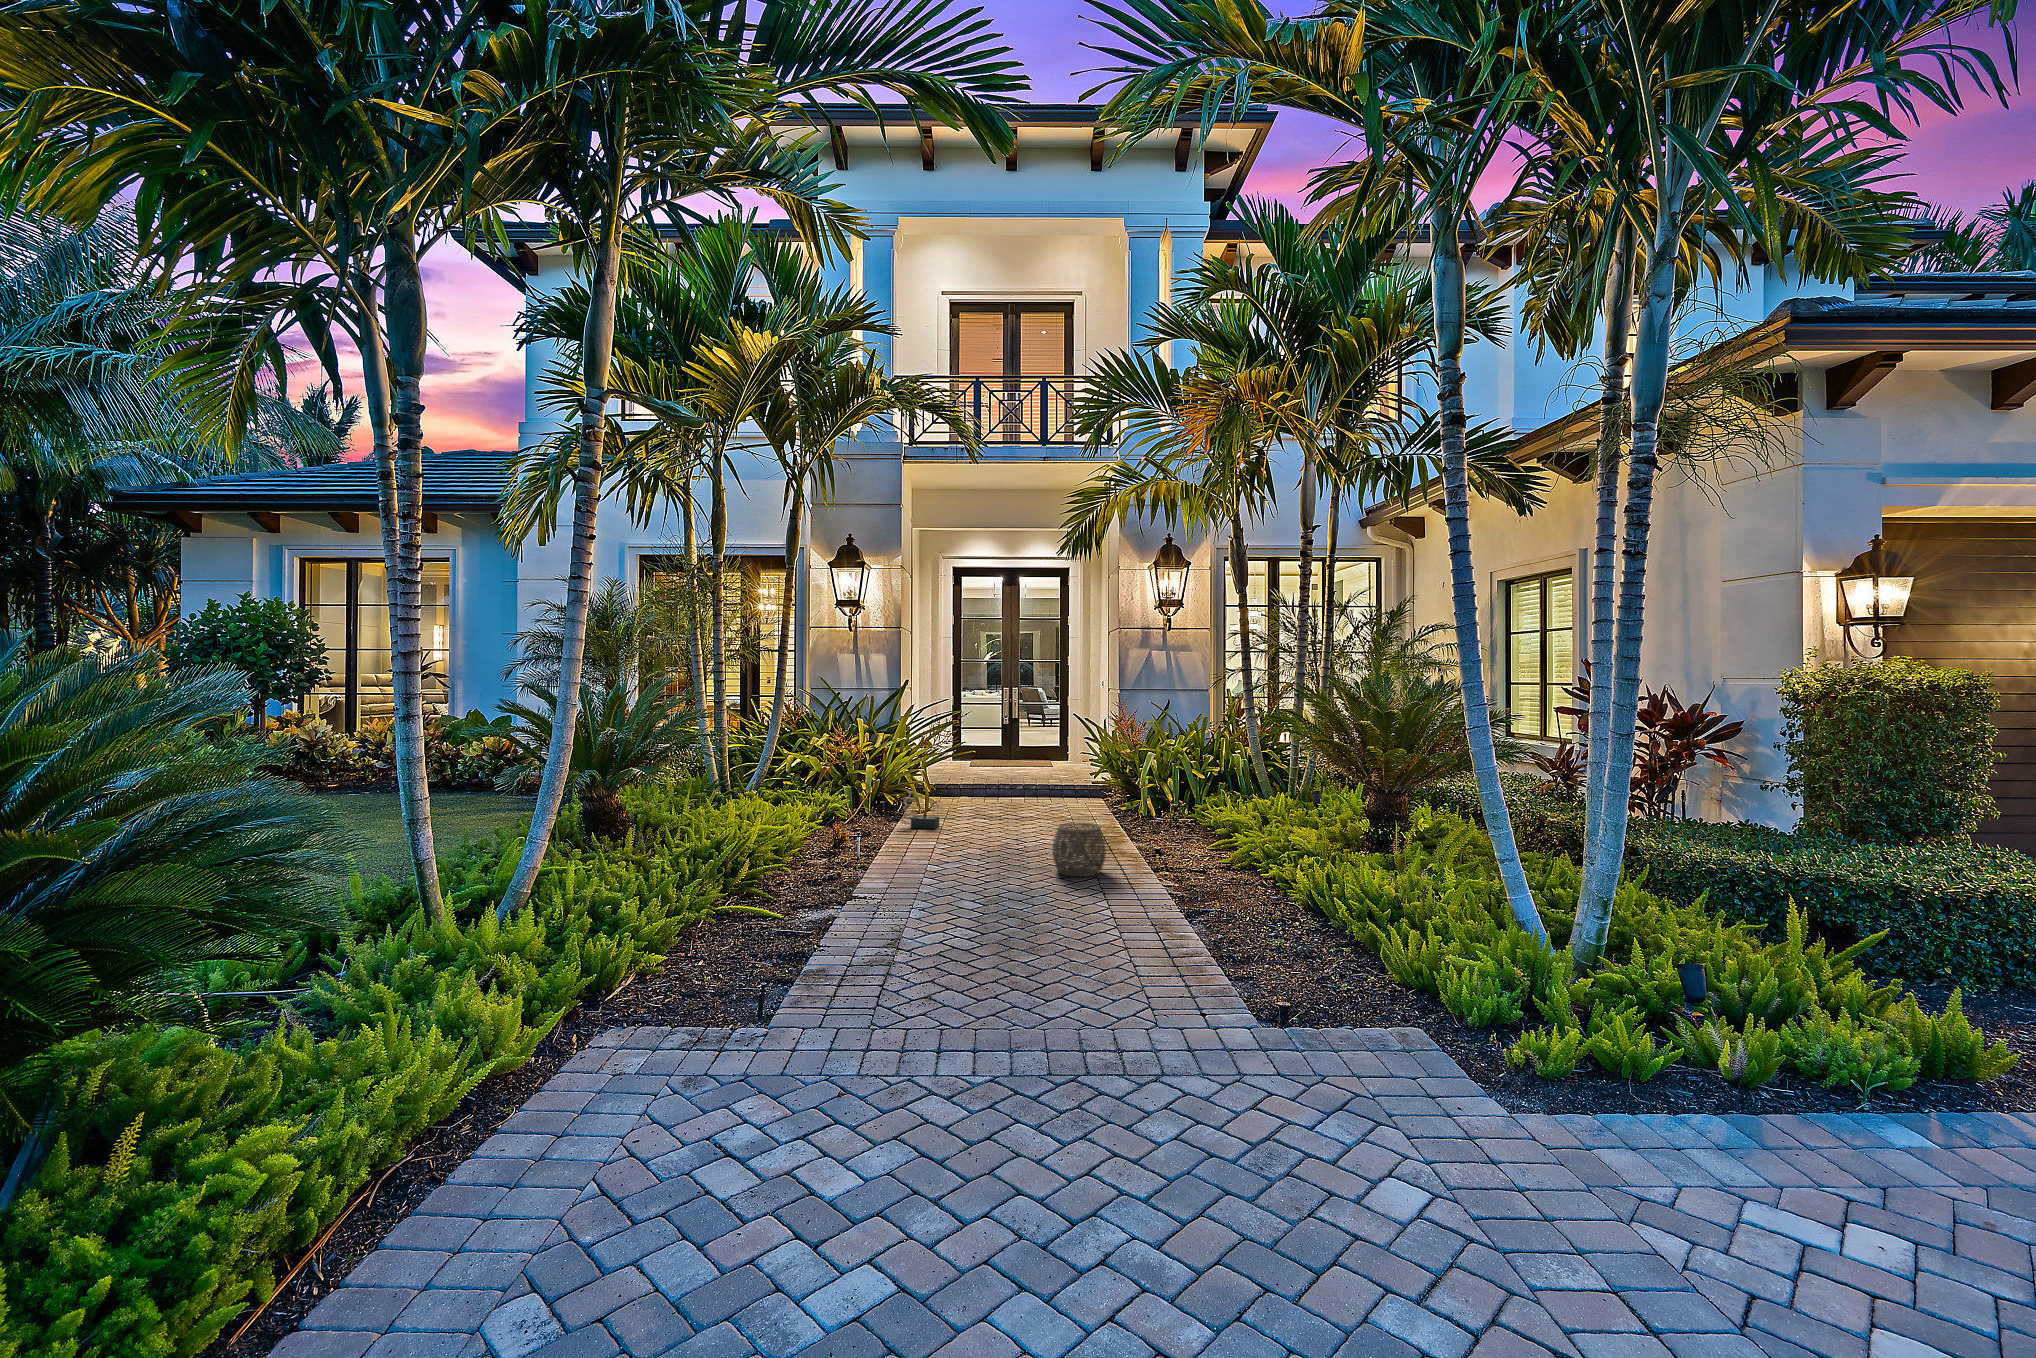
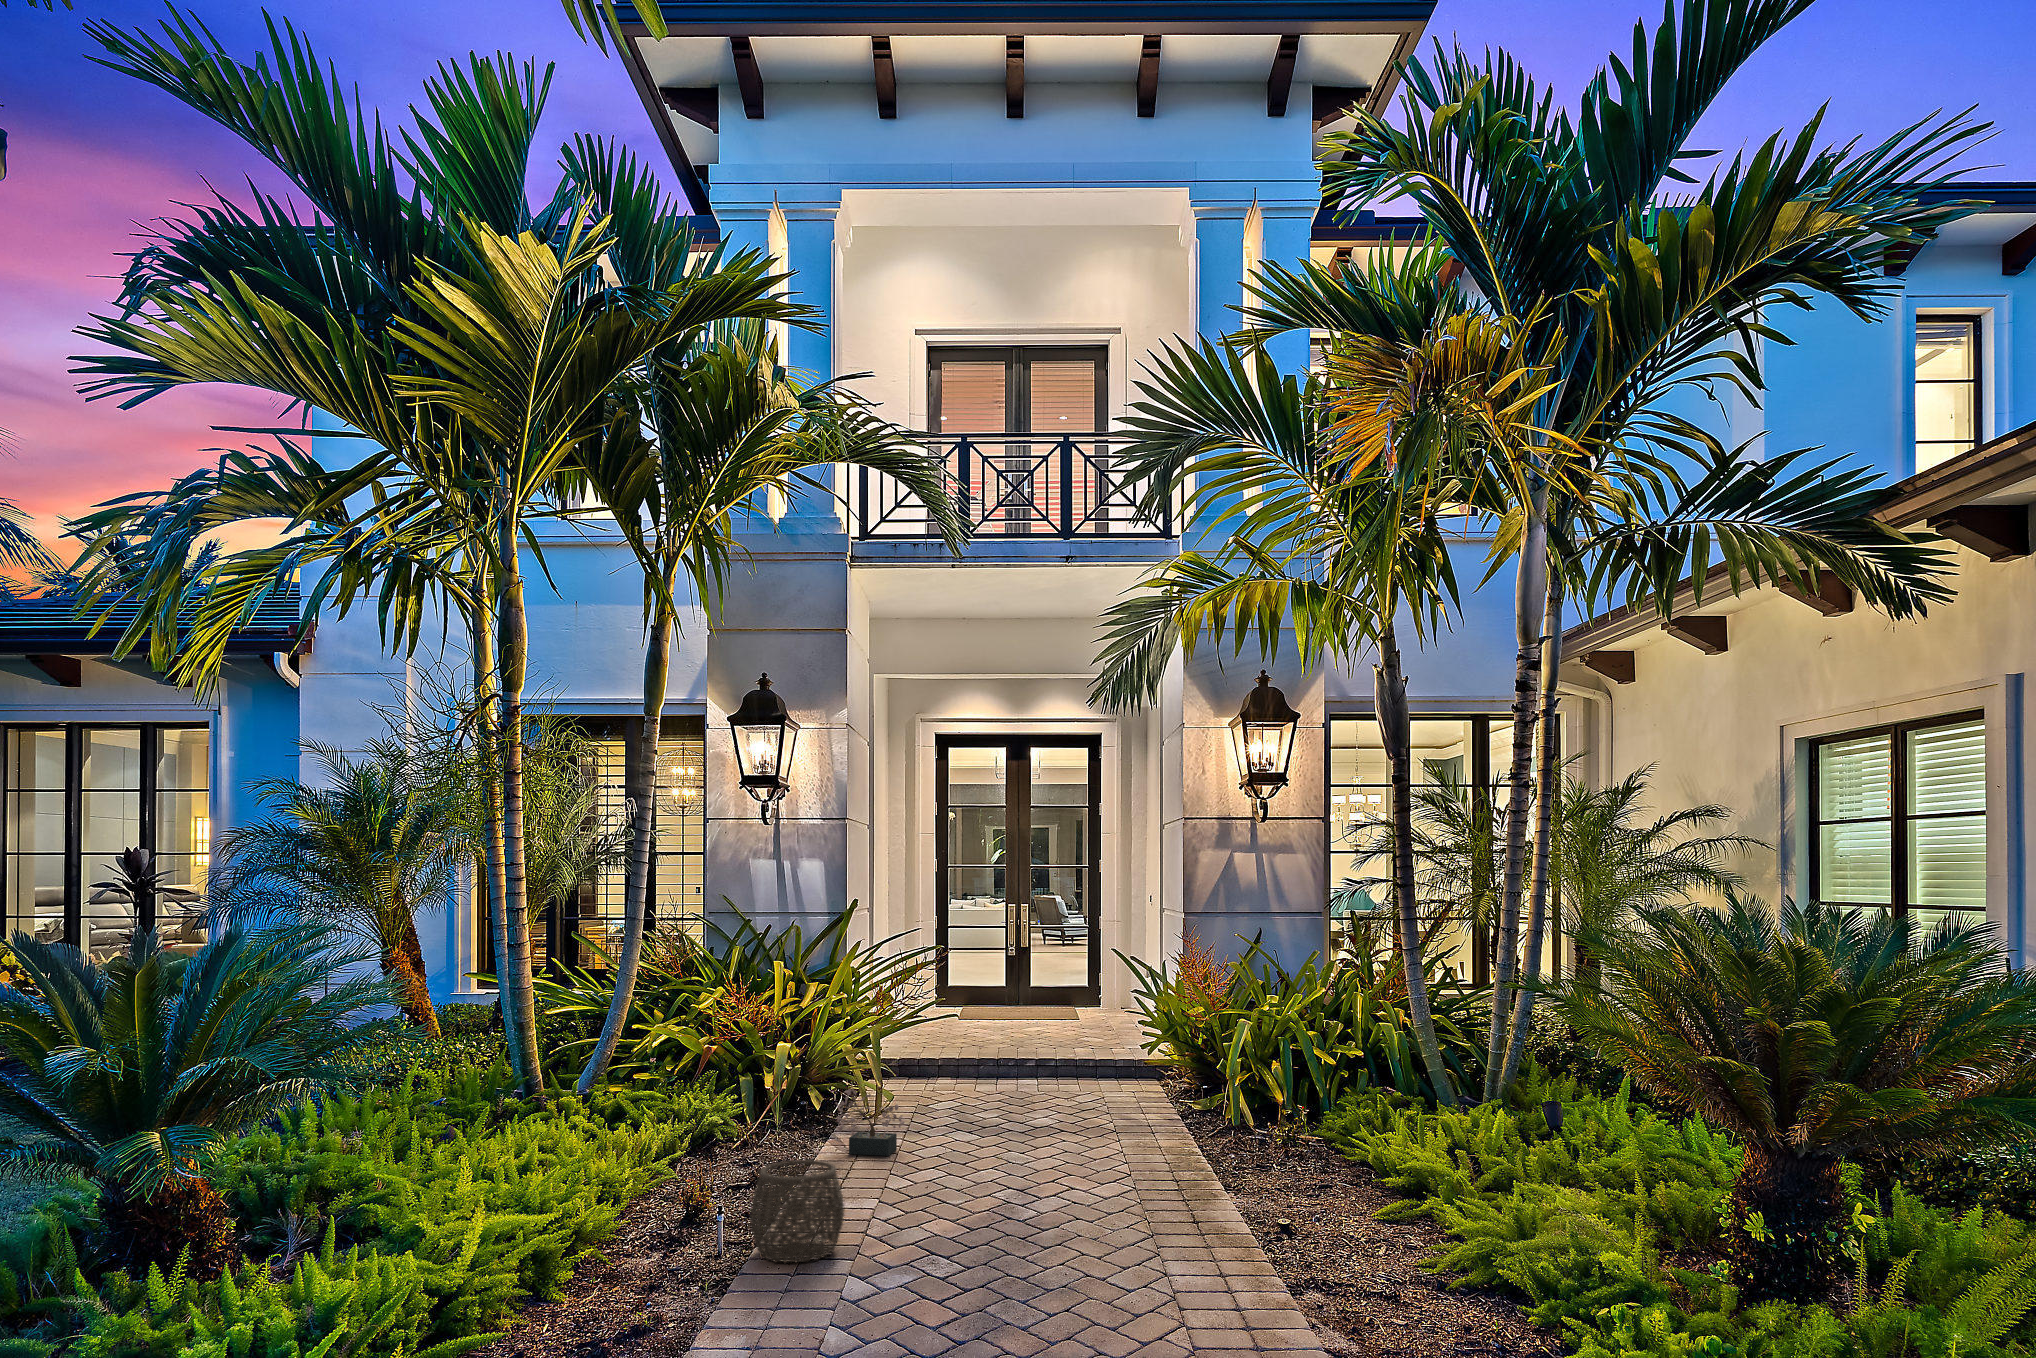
woven basket: present [1053,823,1106,877] -> present [750,1160,844,1263]

